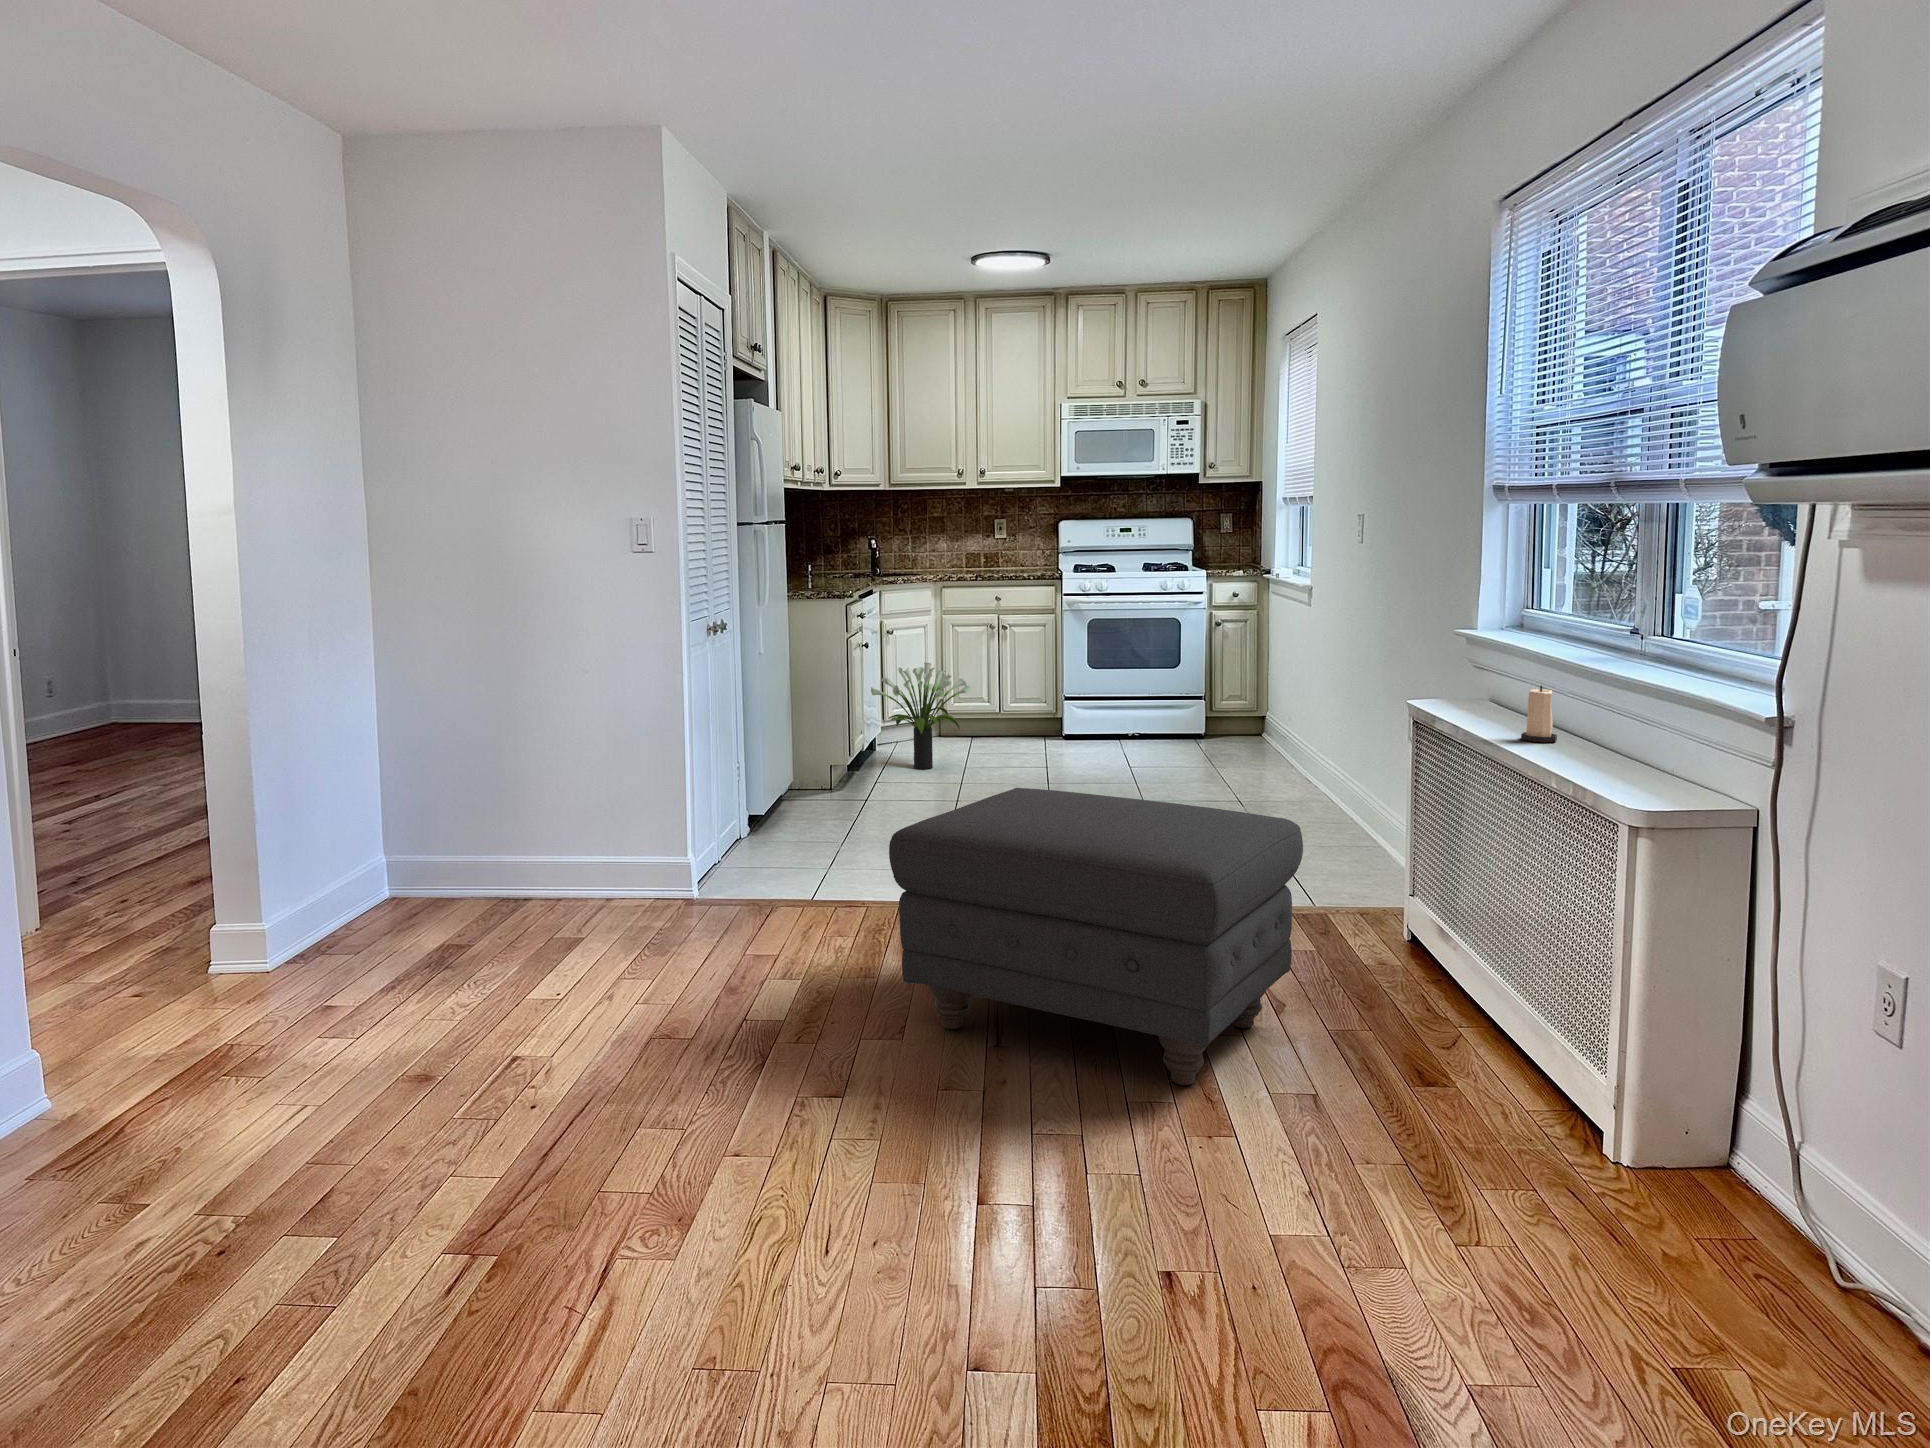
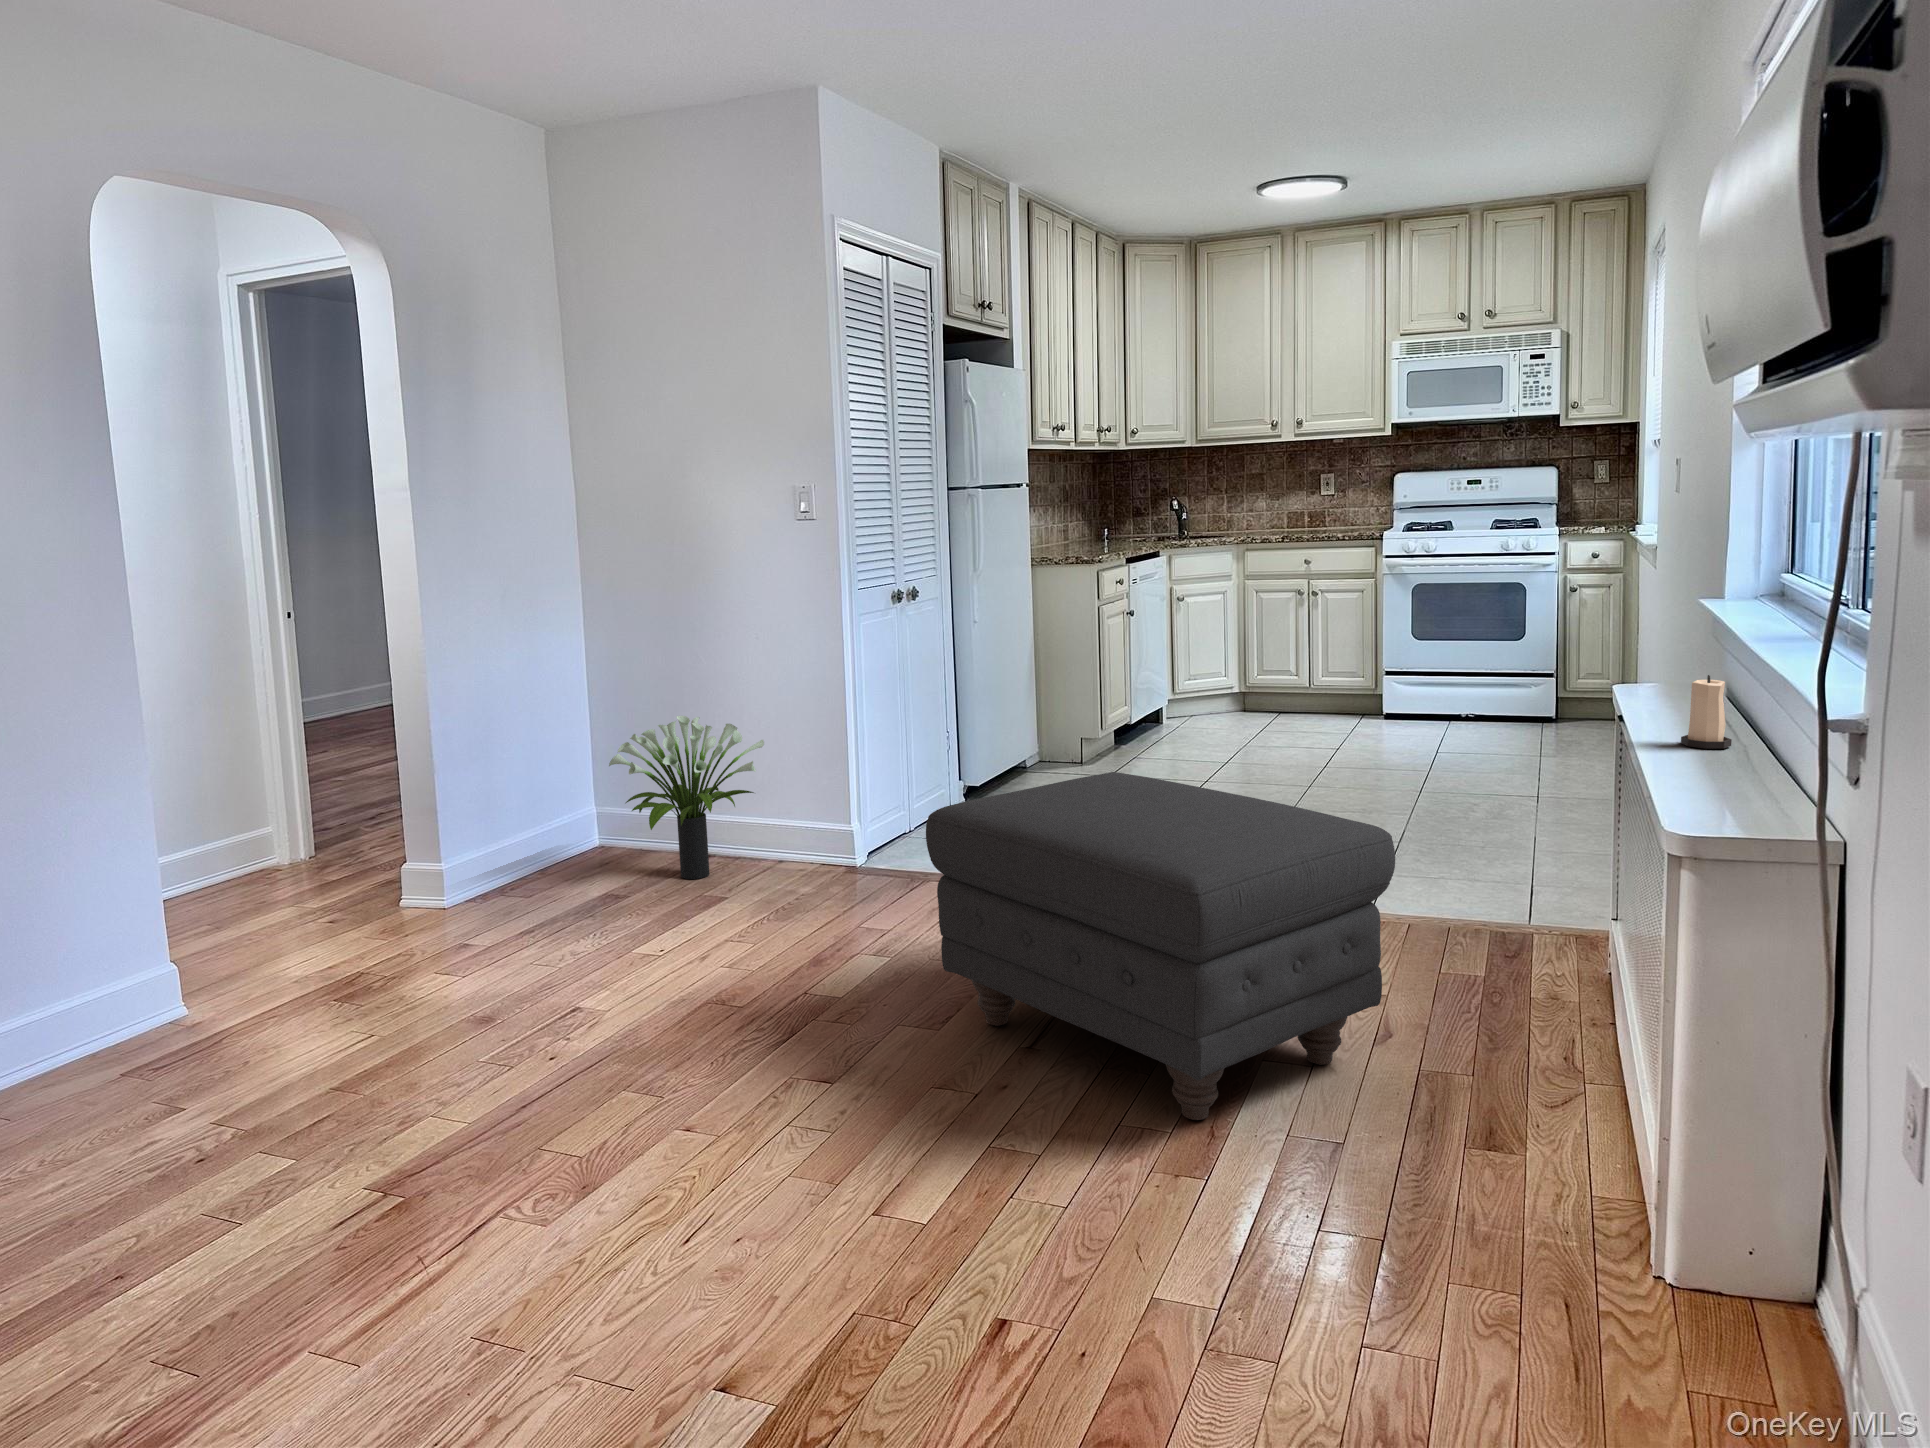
potted plant: present [871,662,971,769] -> present [609,716,764,879]

